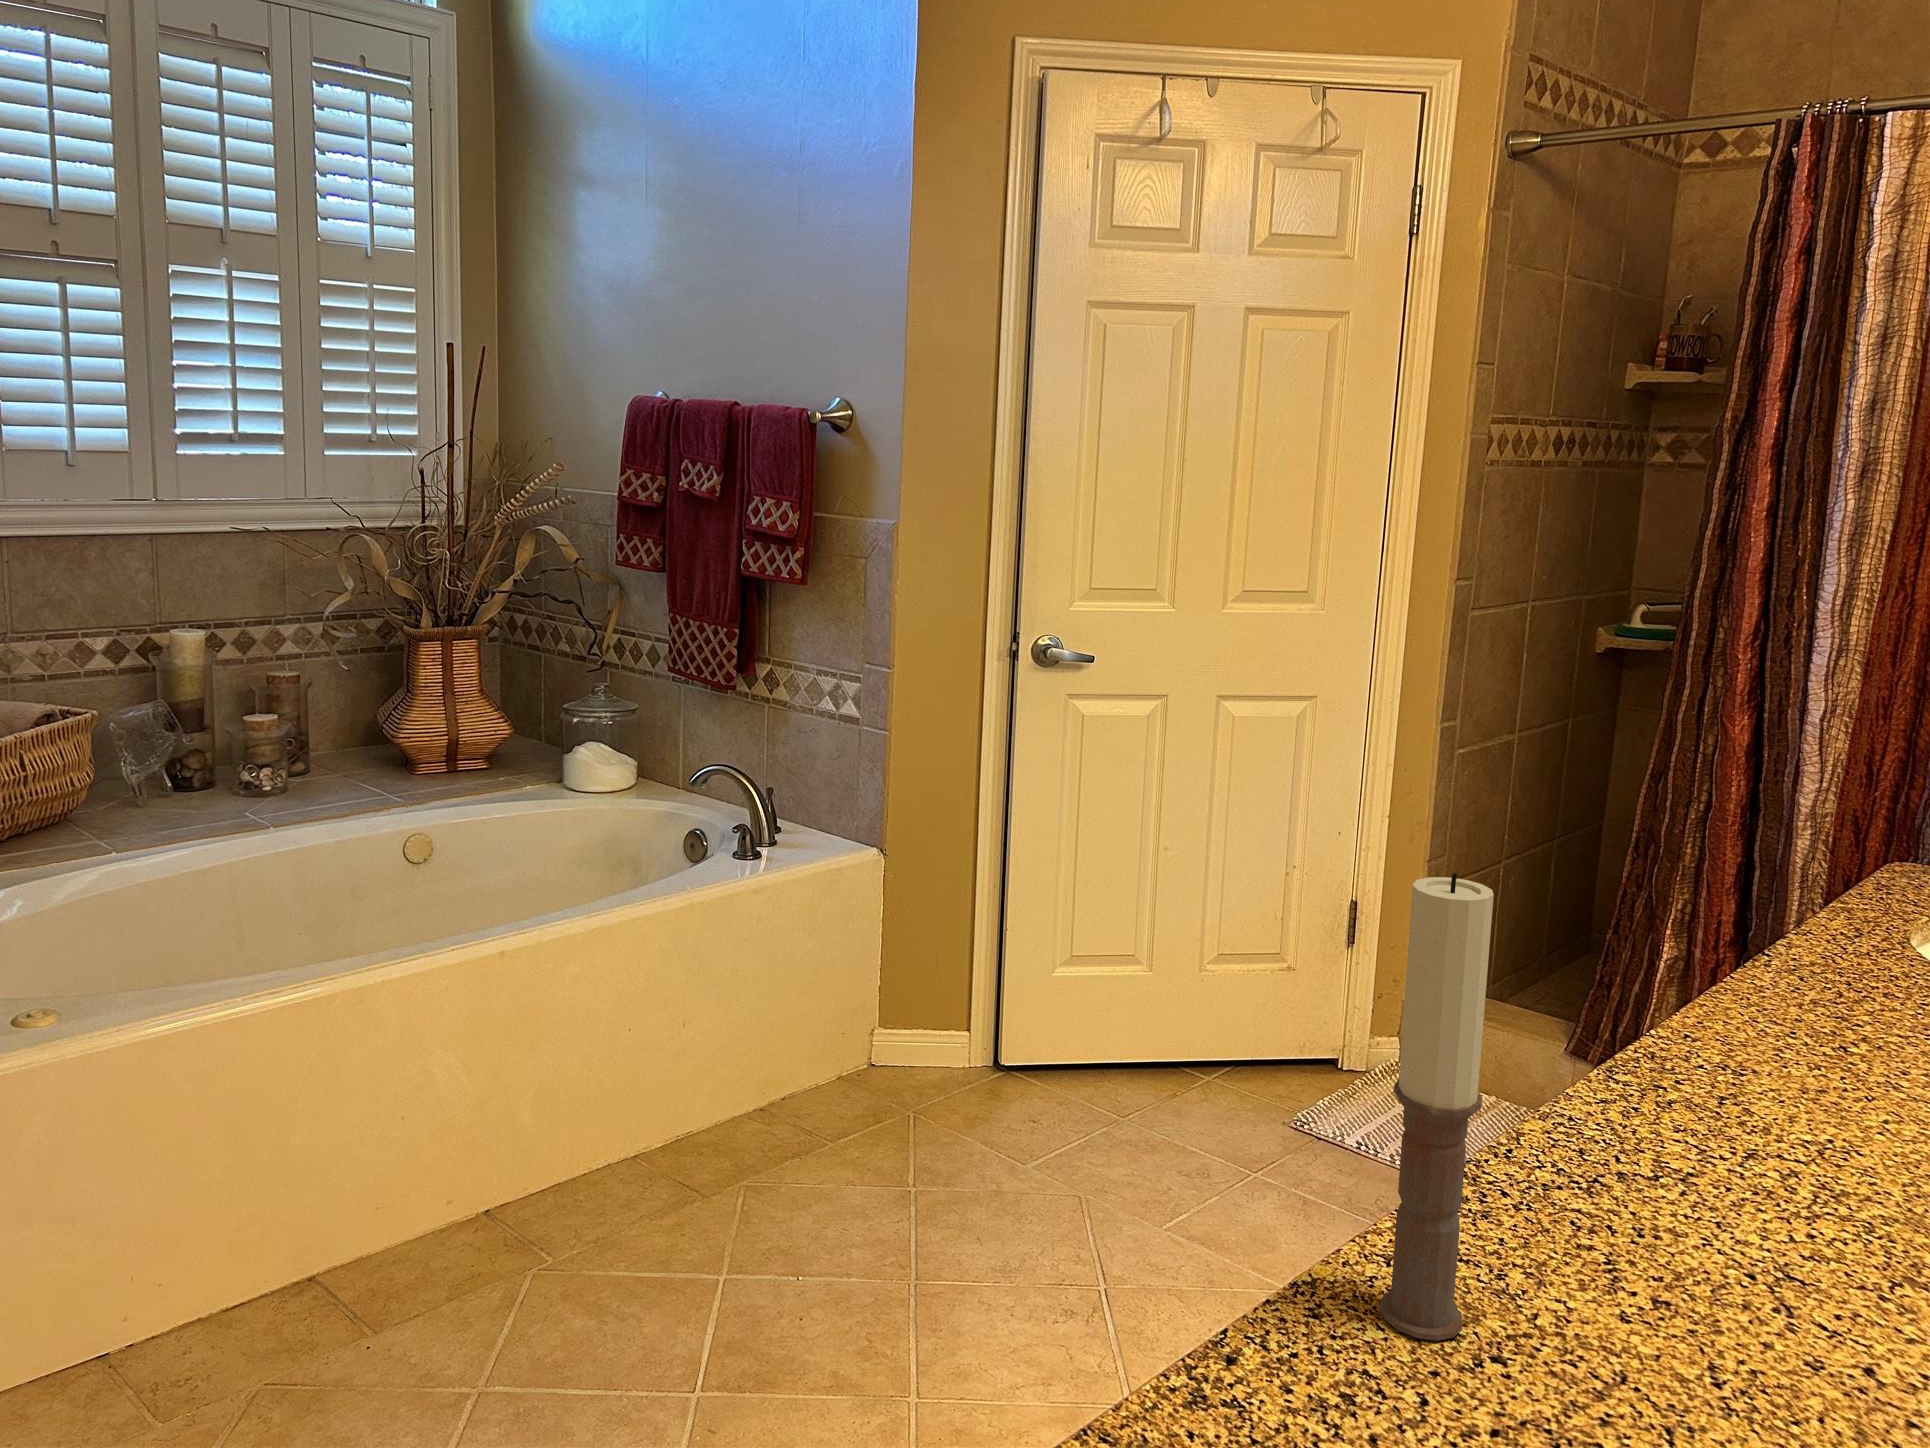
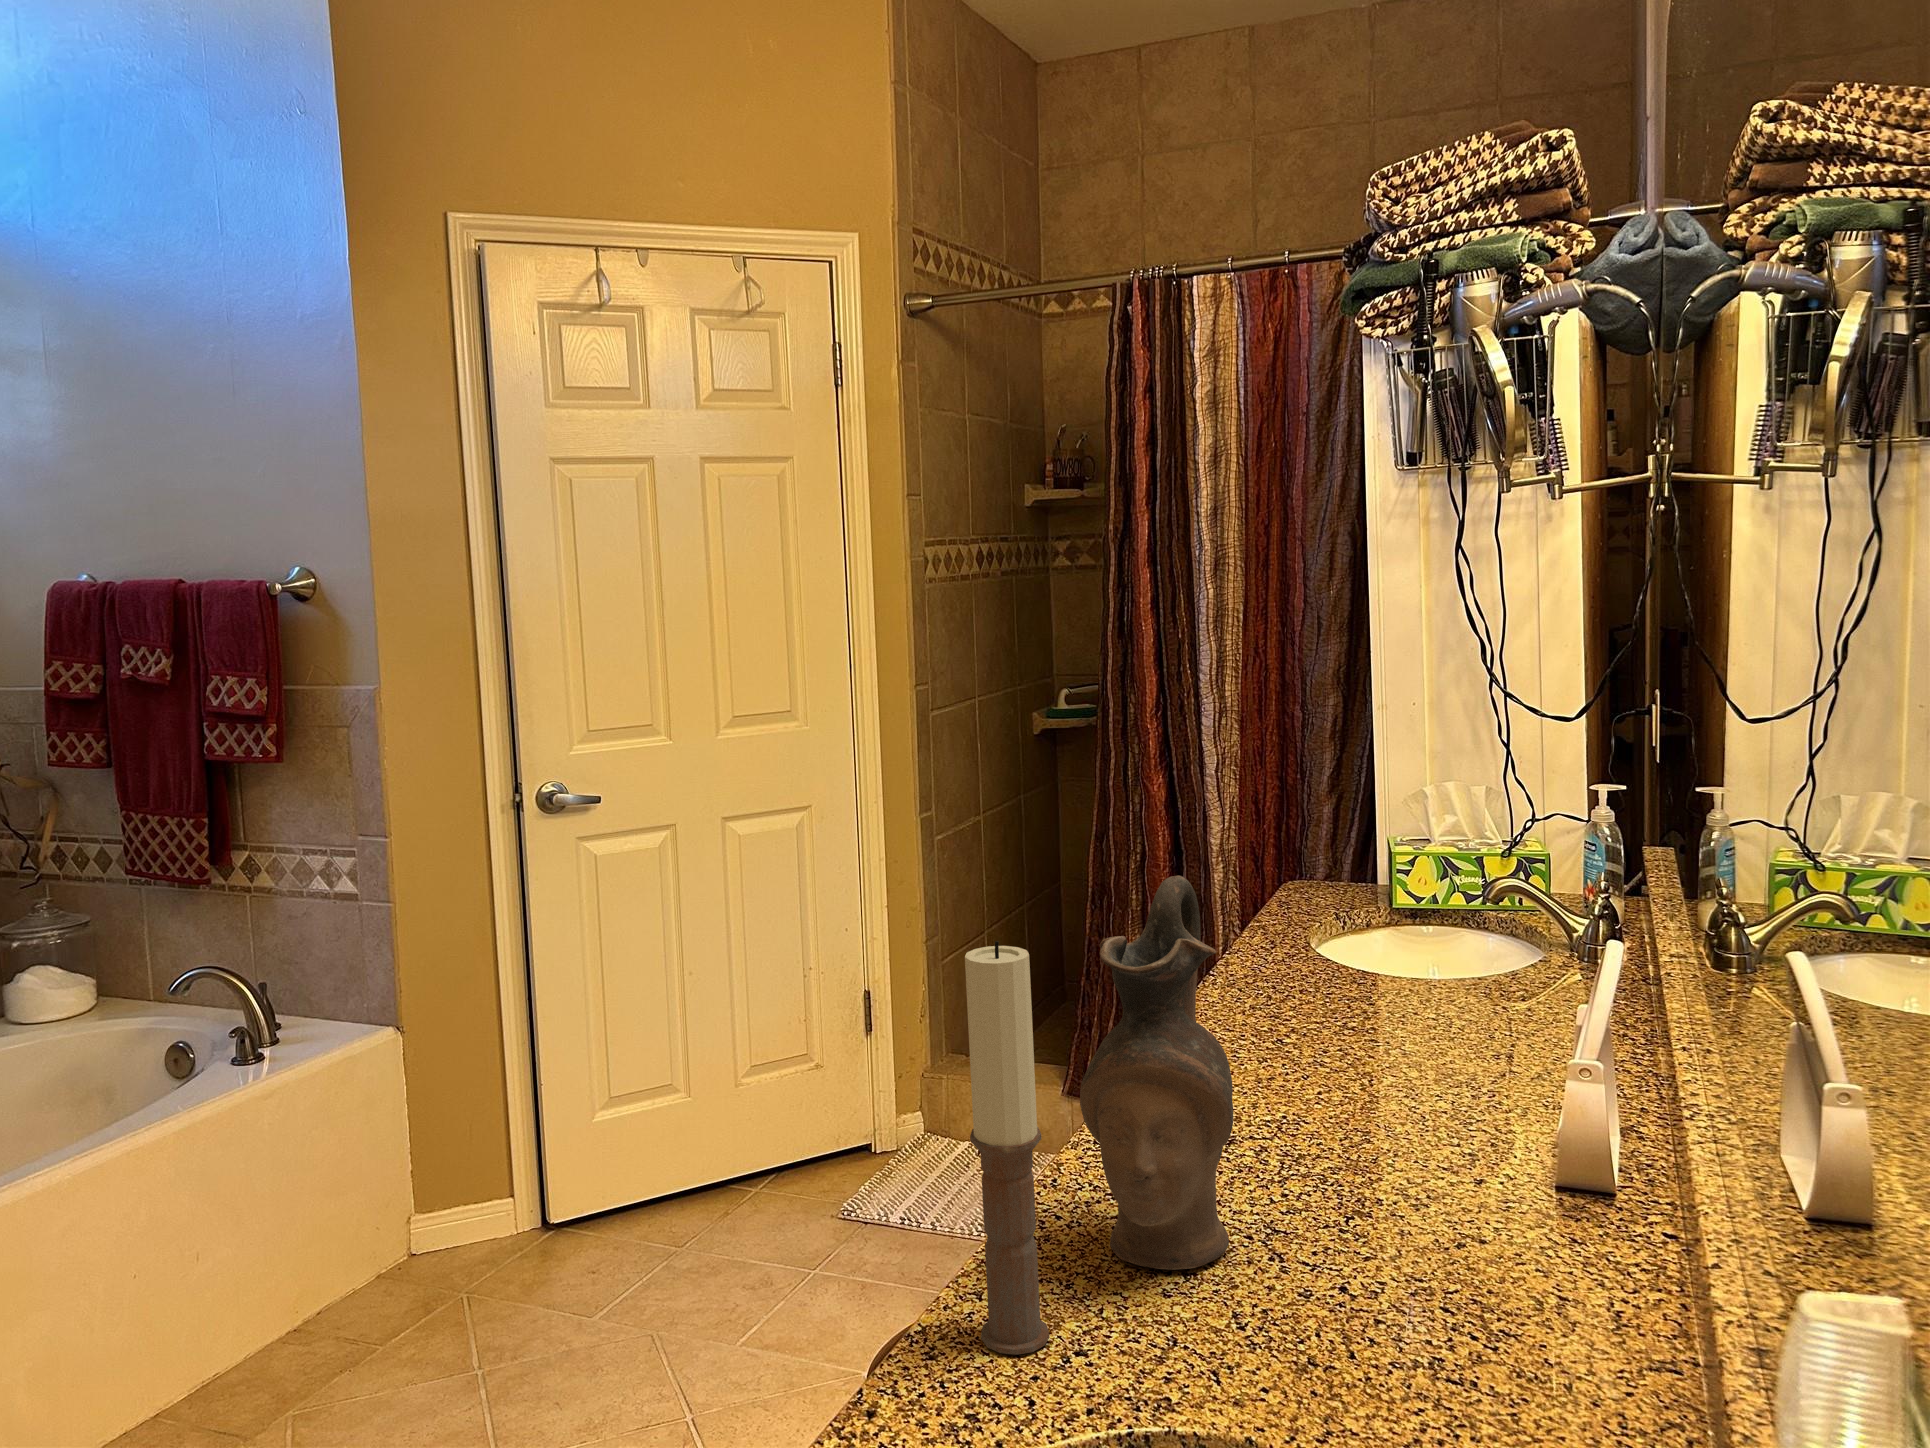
ceramic pitcher: none [1545,831,1756,1298] -> present [1080,876,1233,1270]

